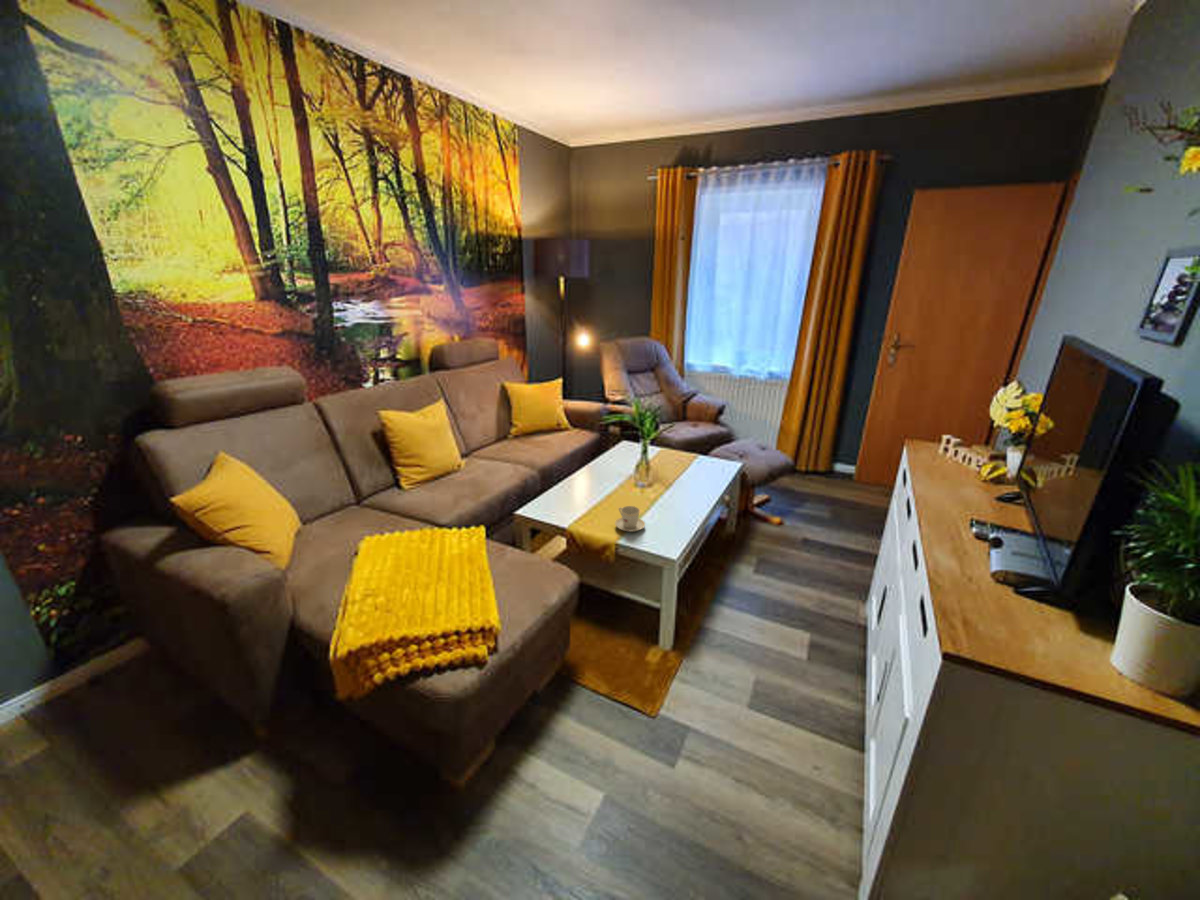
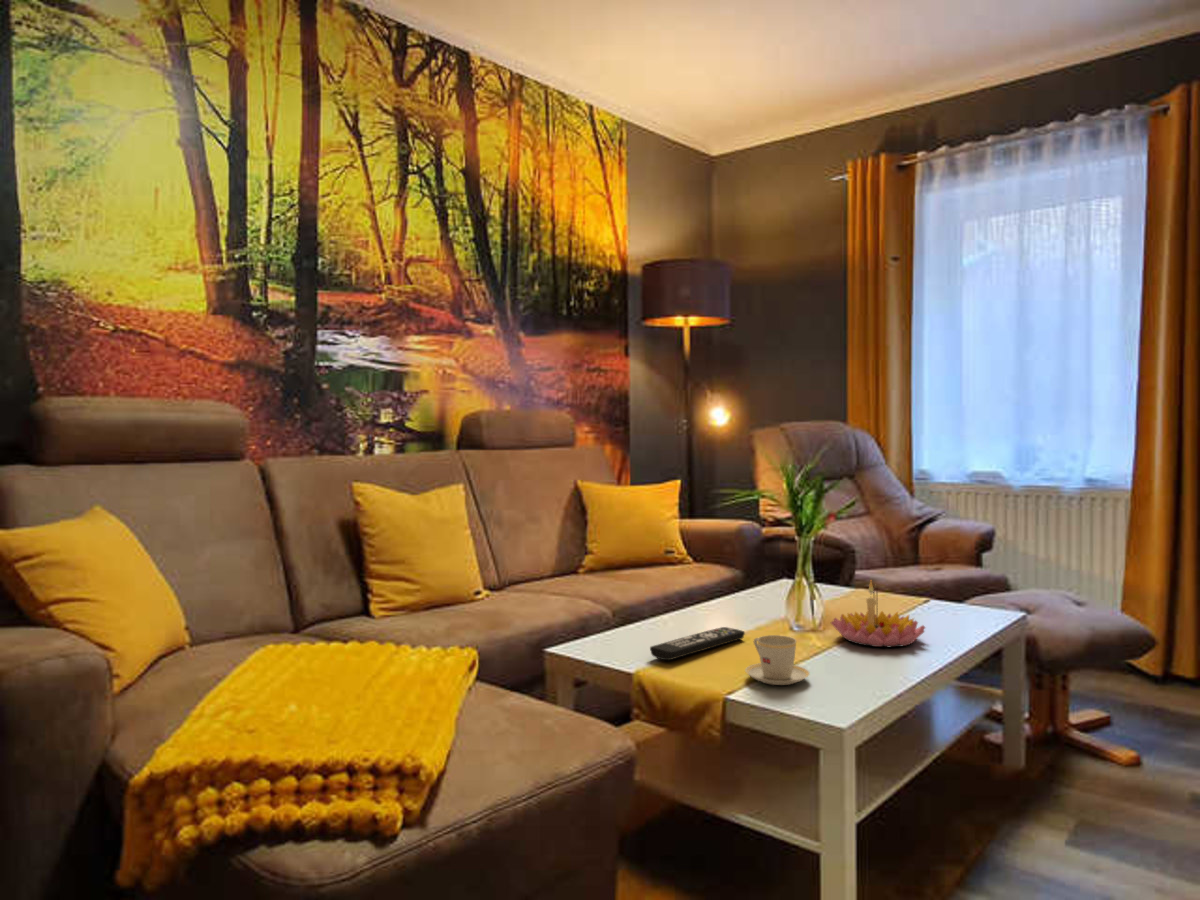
candle holder: none [651,466,694,500] -> present [831,582,925,647]
remote control: none [566,490,610,517] -> present [650,627,745,660]

